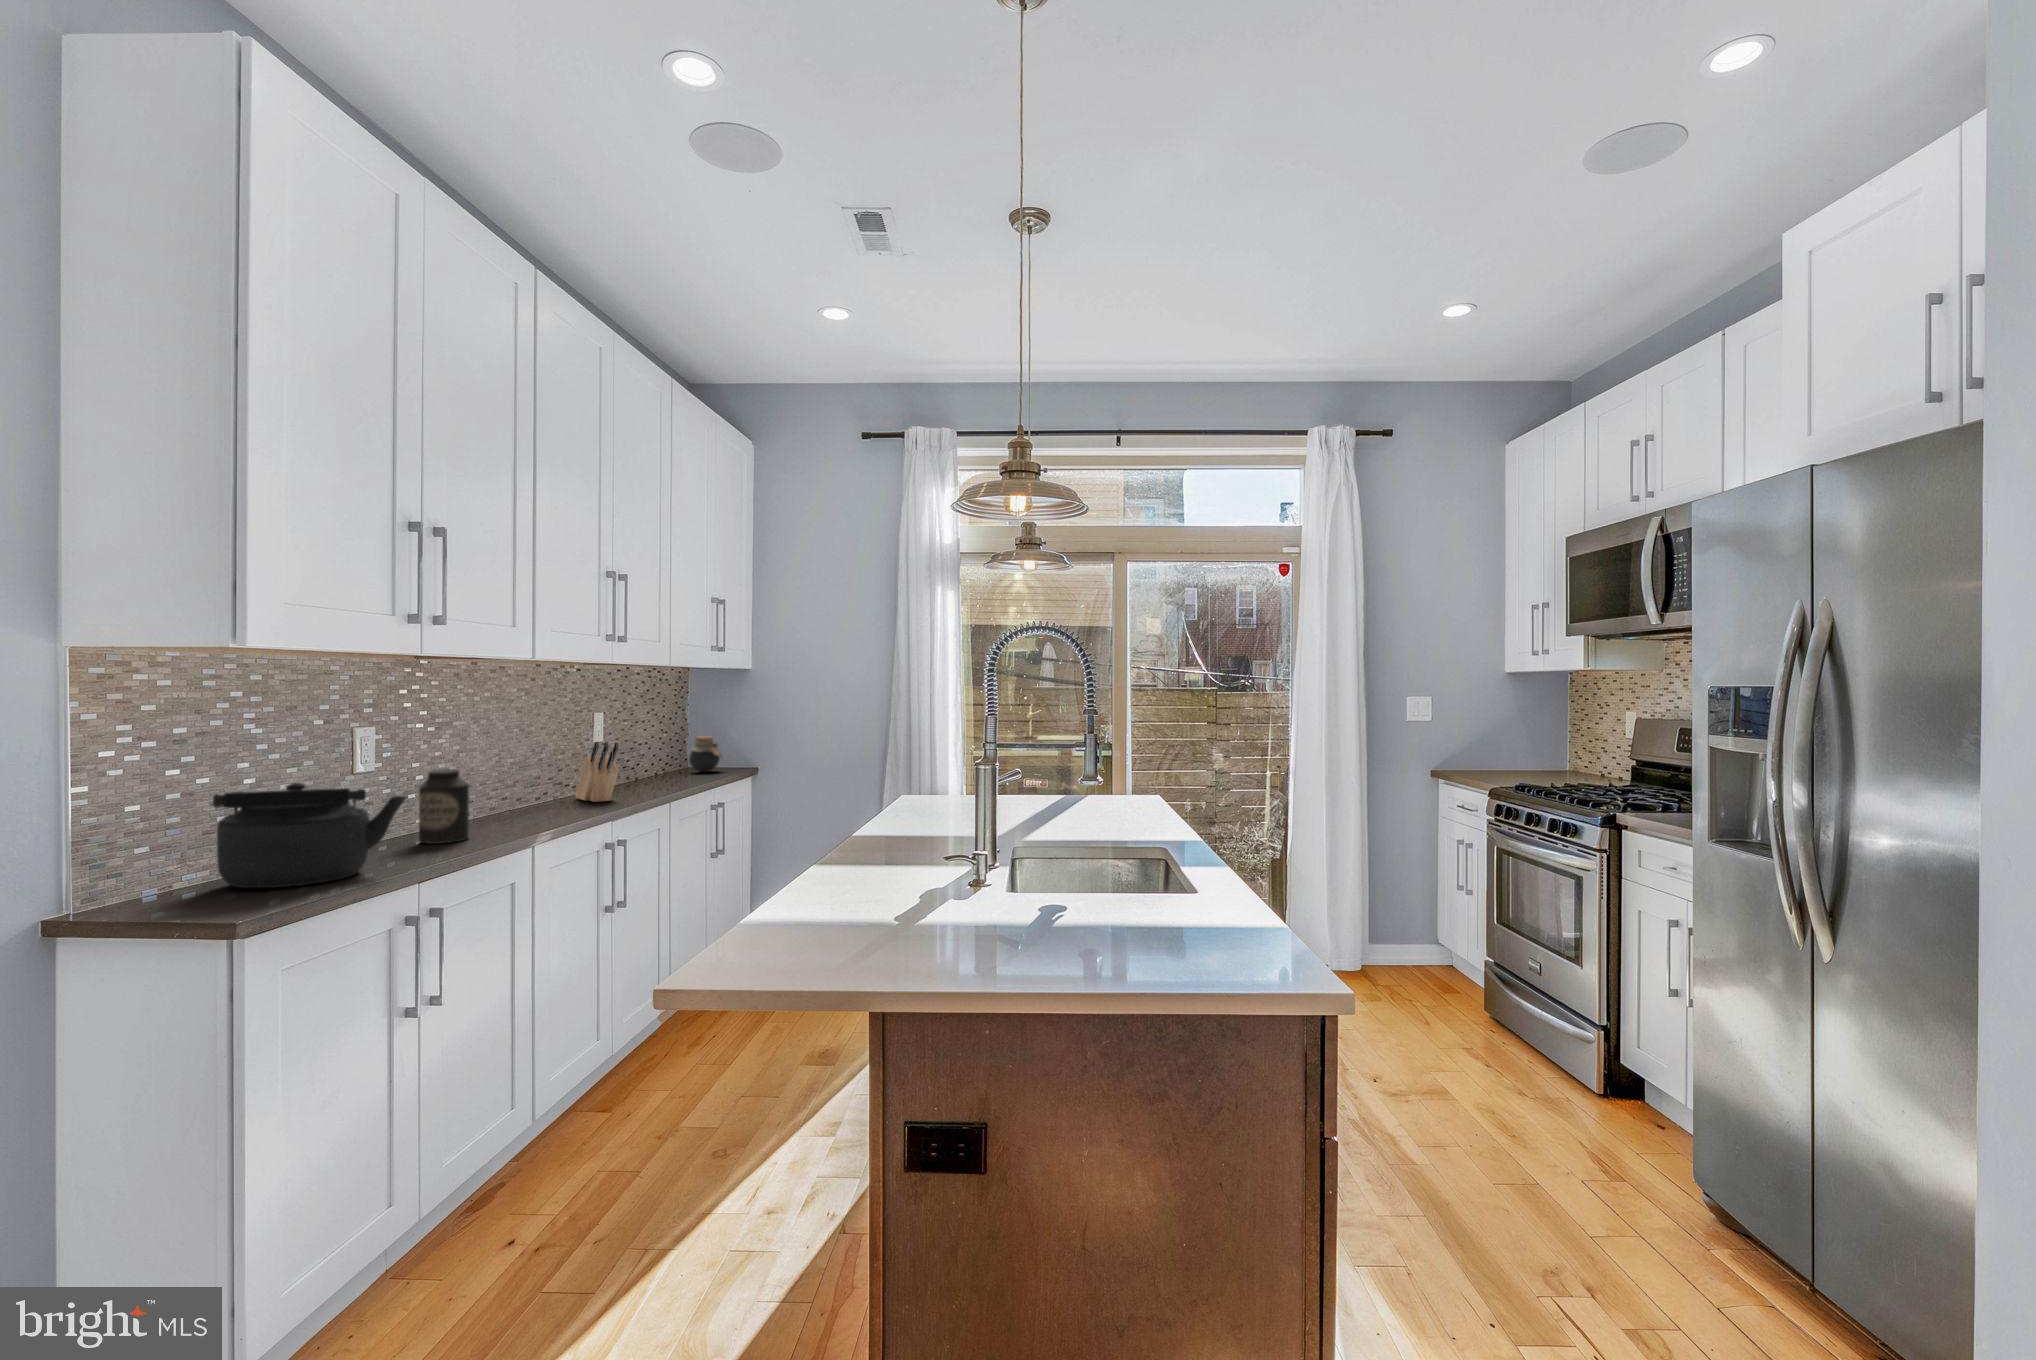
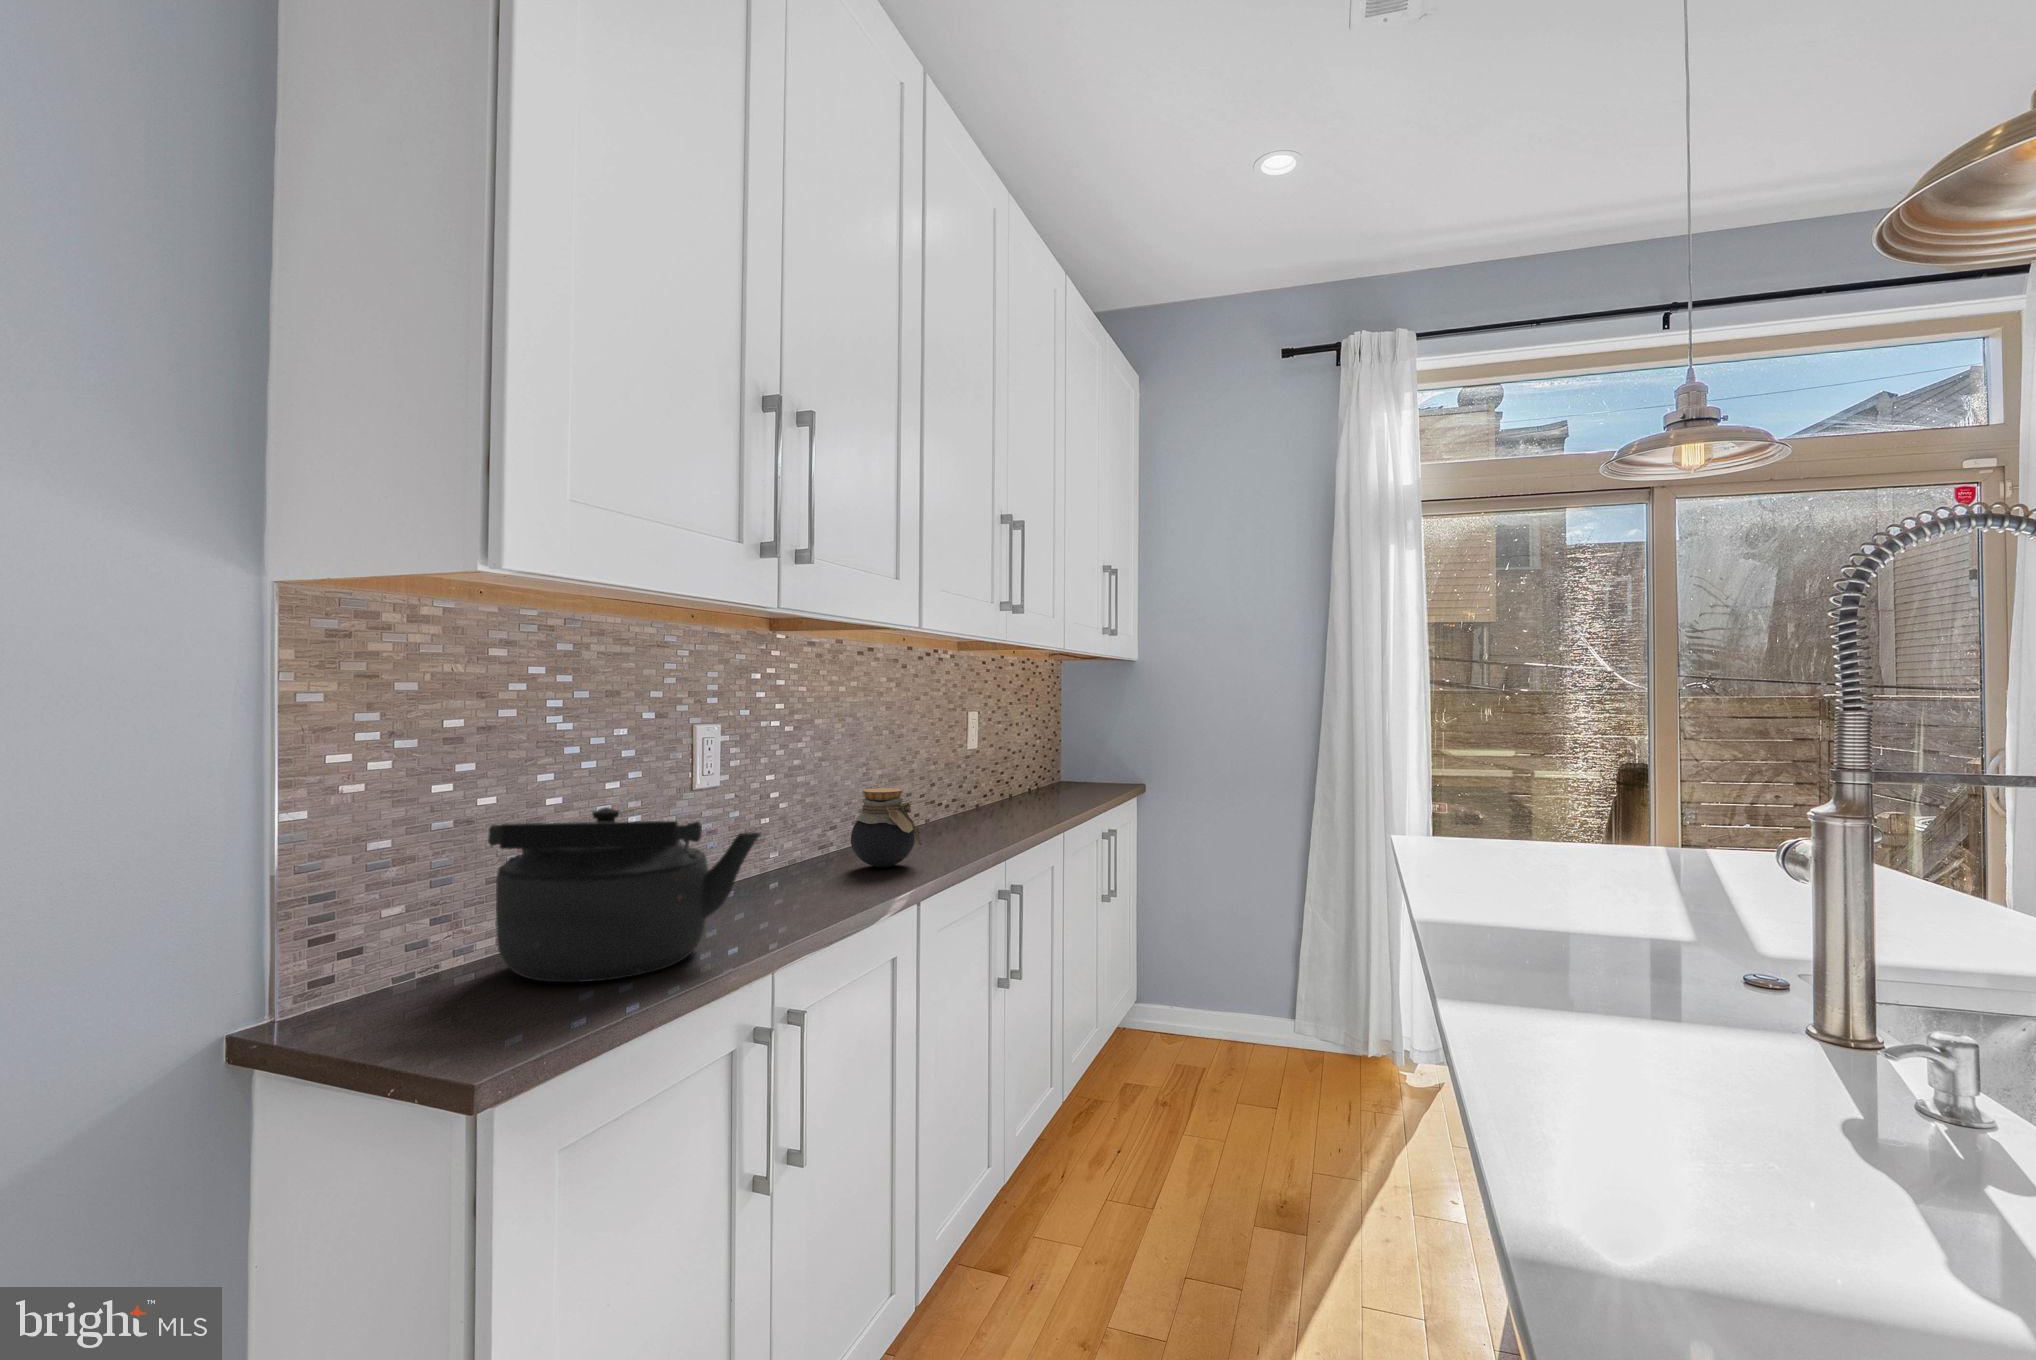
jar: present [689,737,722,772] -> present [851,788,922,867]
knife block: present [575,742,618,802] -> none [951,749,1009,829]
canister: present [419,769,469,844] -> none [775,785,839,895]

